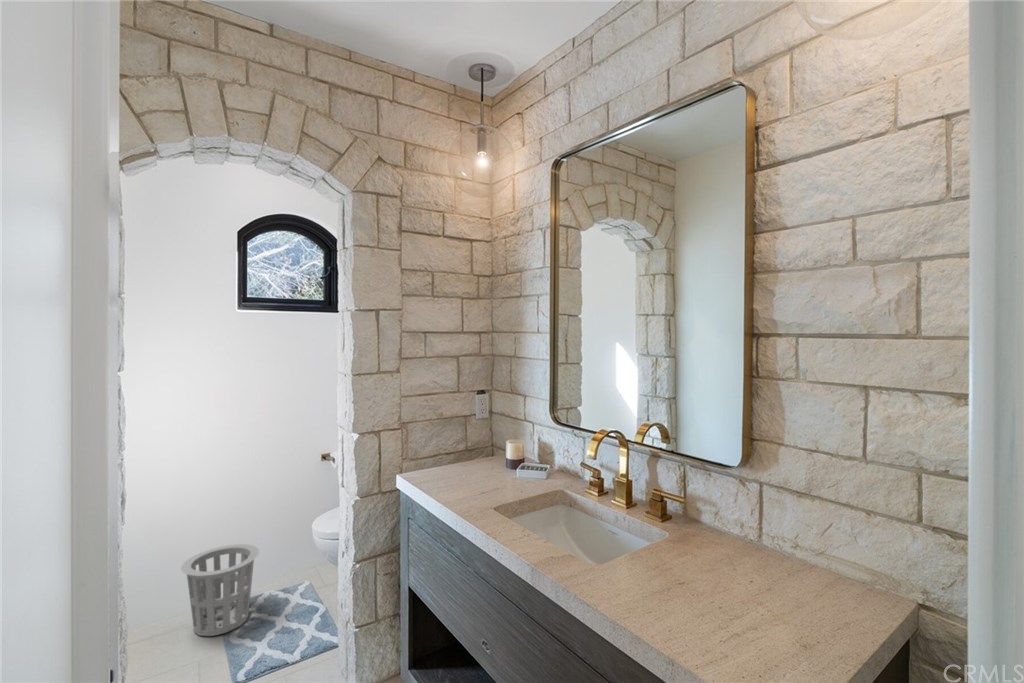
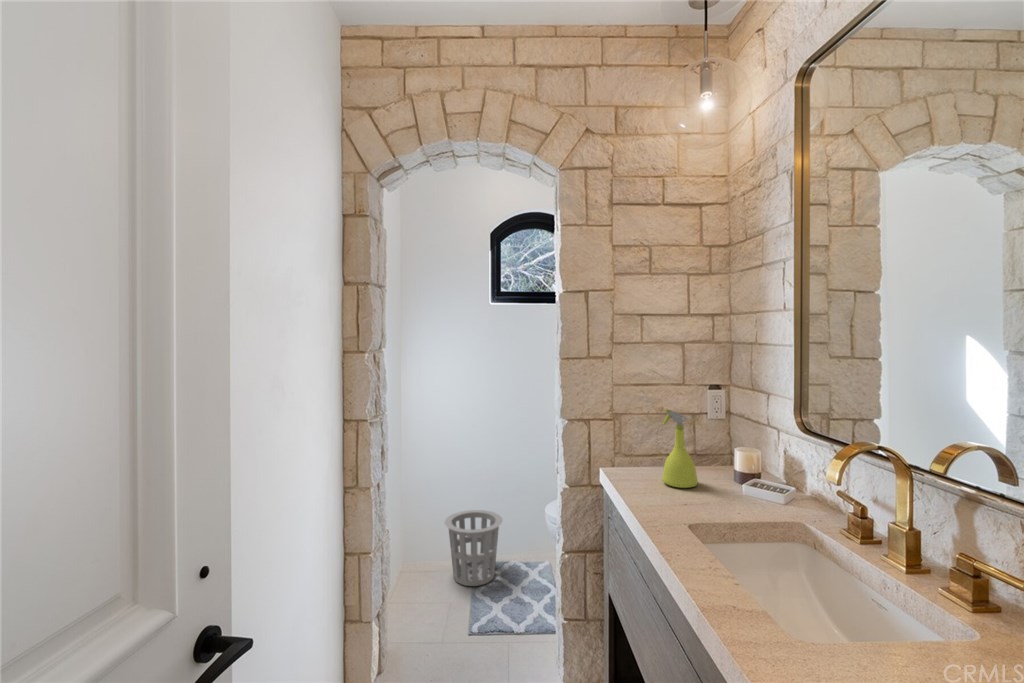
spray bottle: none [454,415,482,480] -> present [662,409,698,488]

